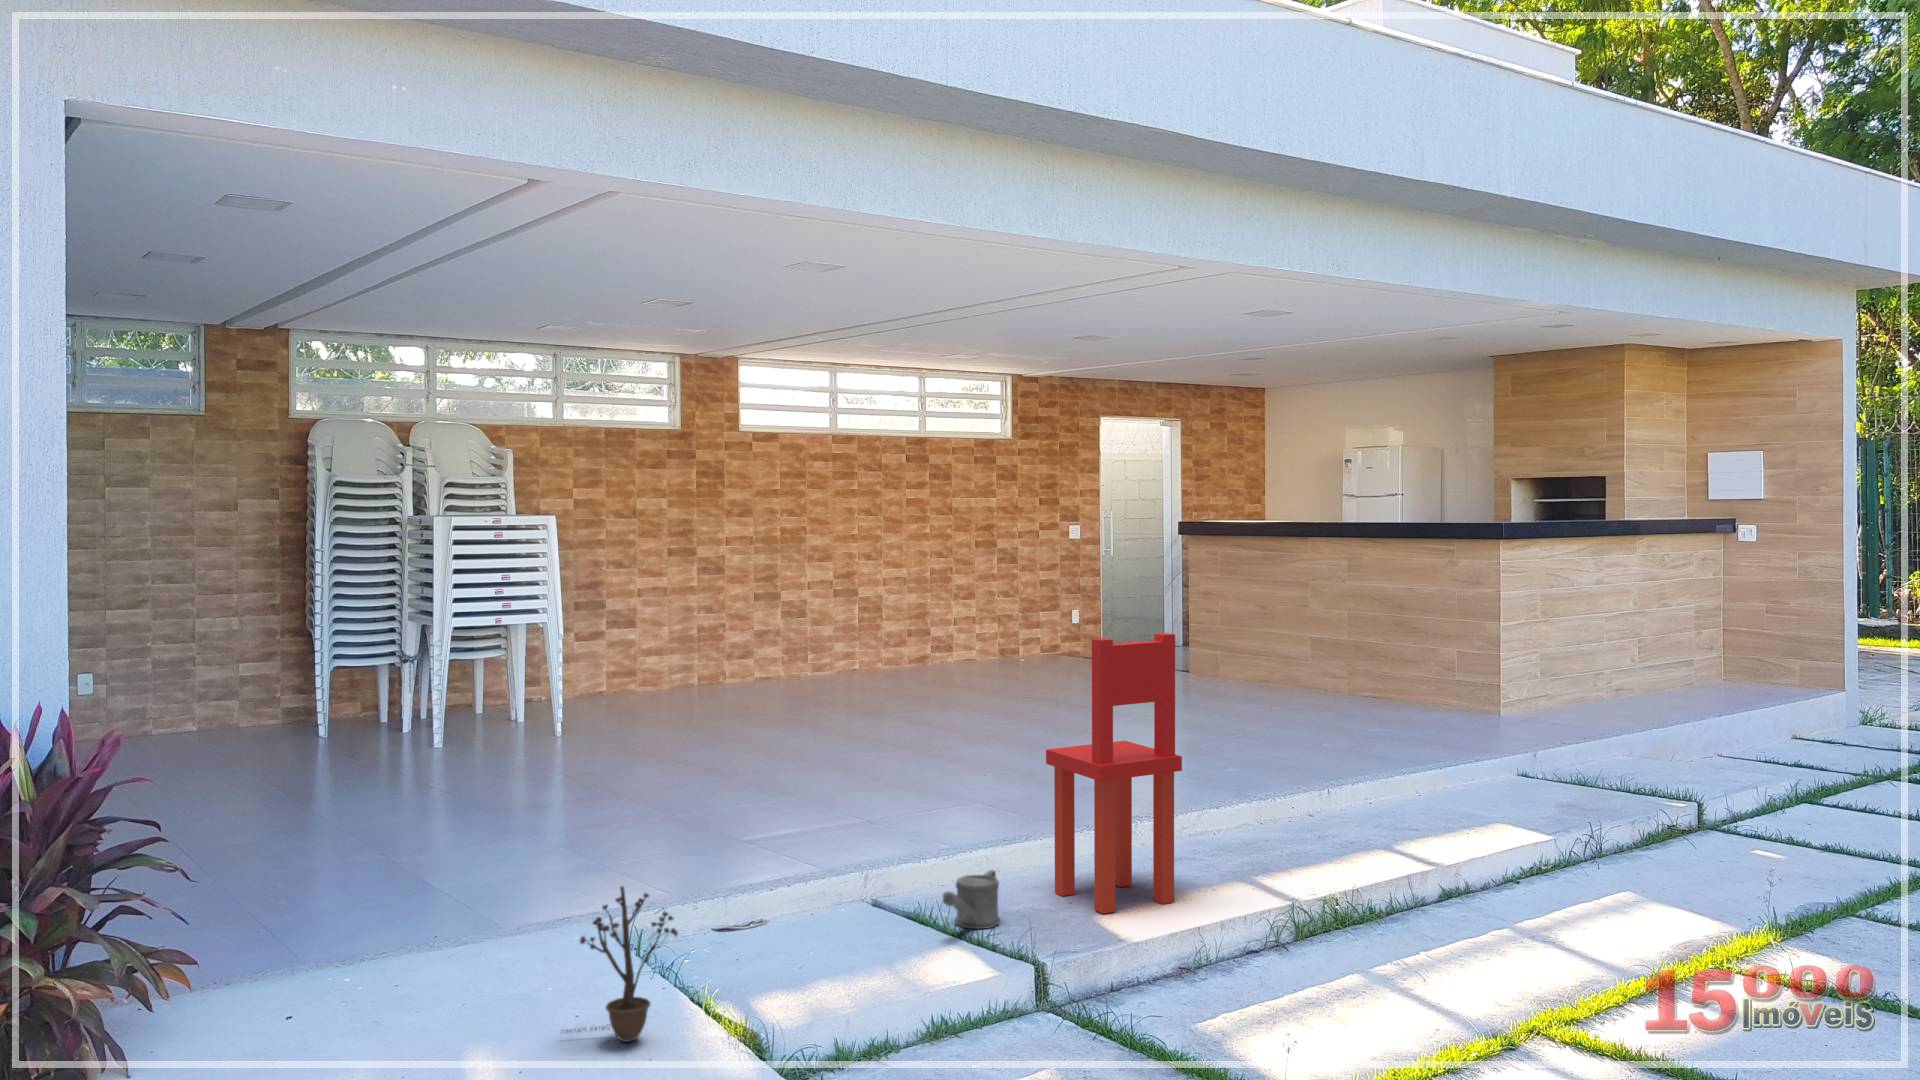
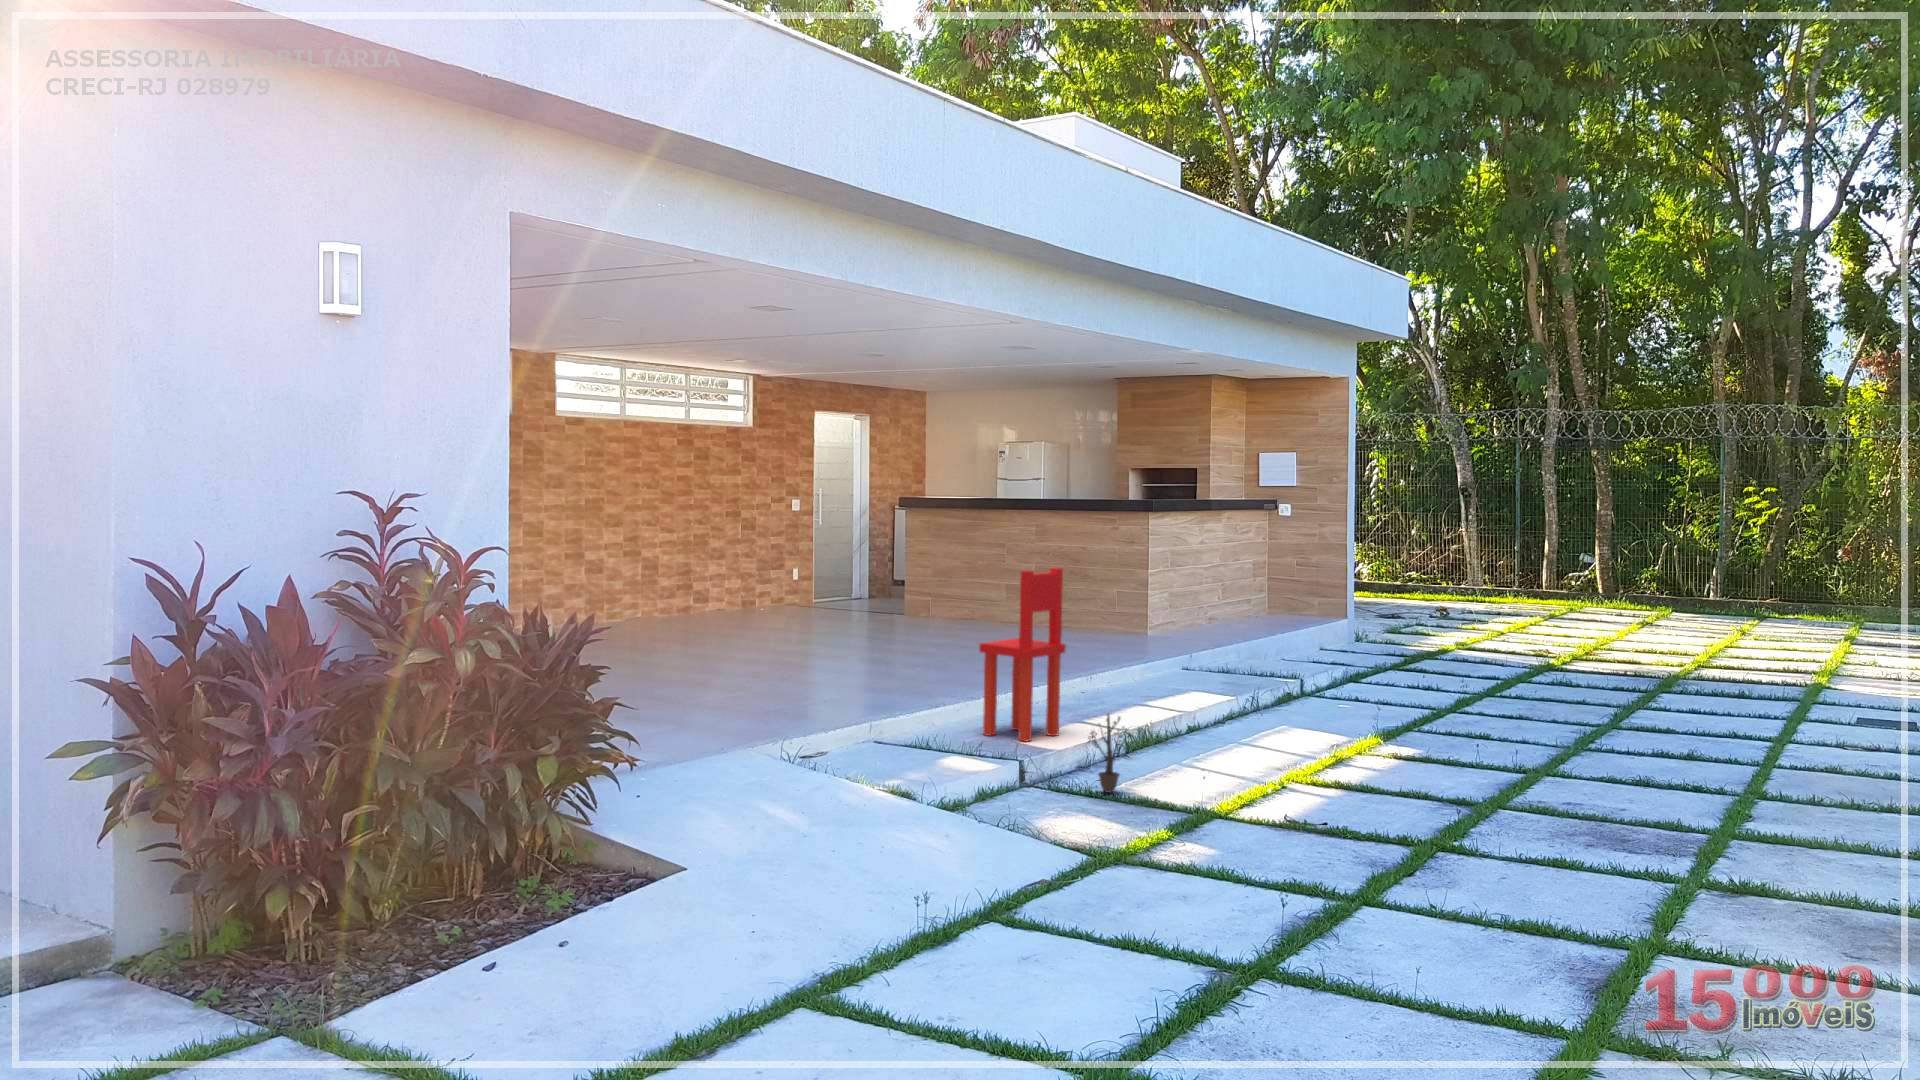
watering can: present [943,870,999,929] -> none [944,718,973,752]
decorative plant: present [566,886,678,1042] -> present [1078,714,1131,793]

